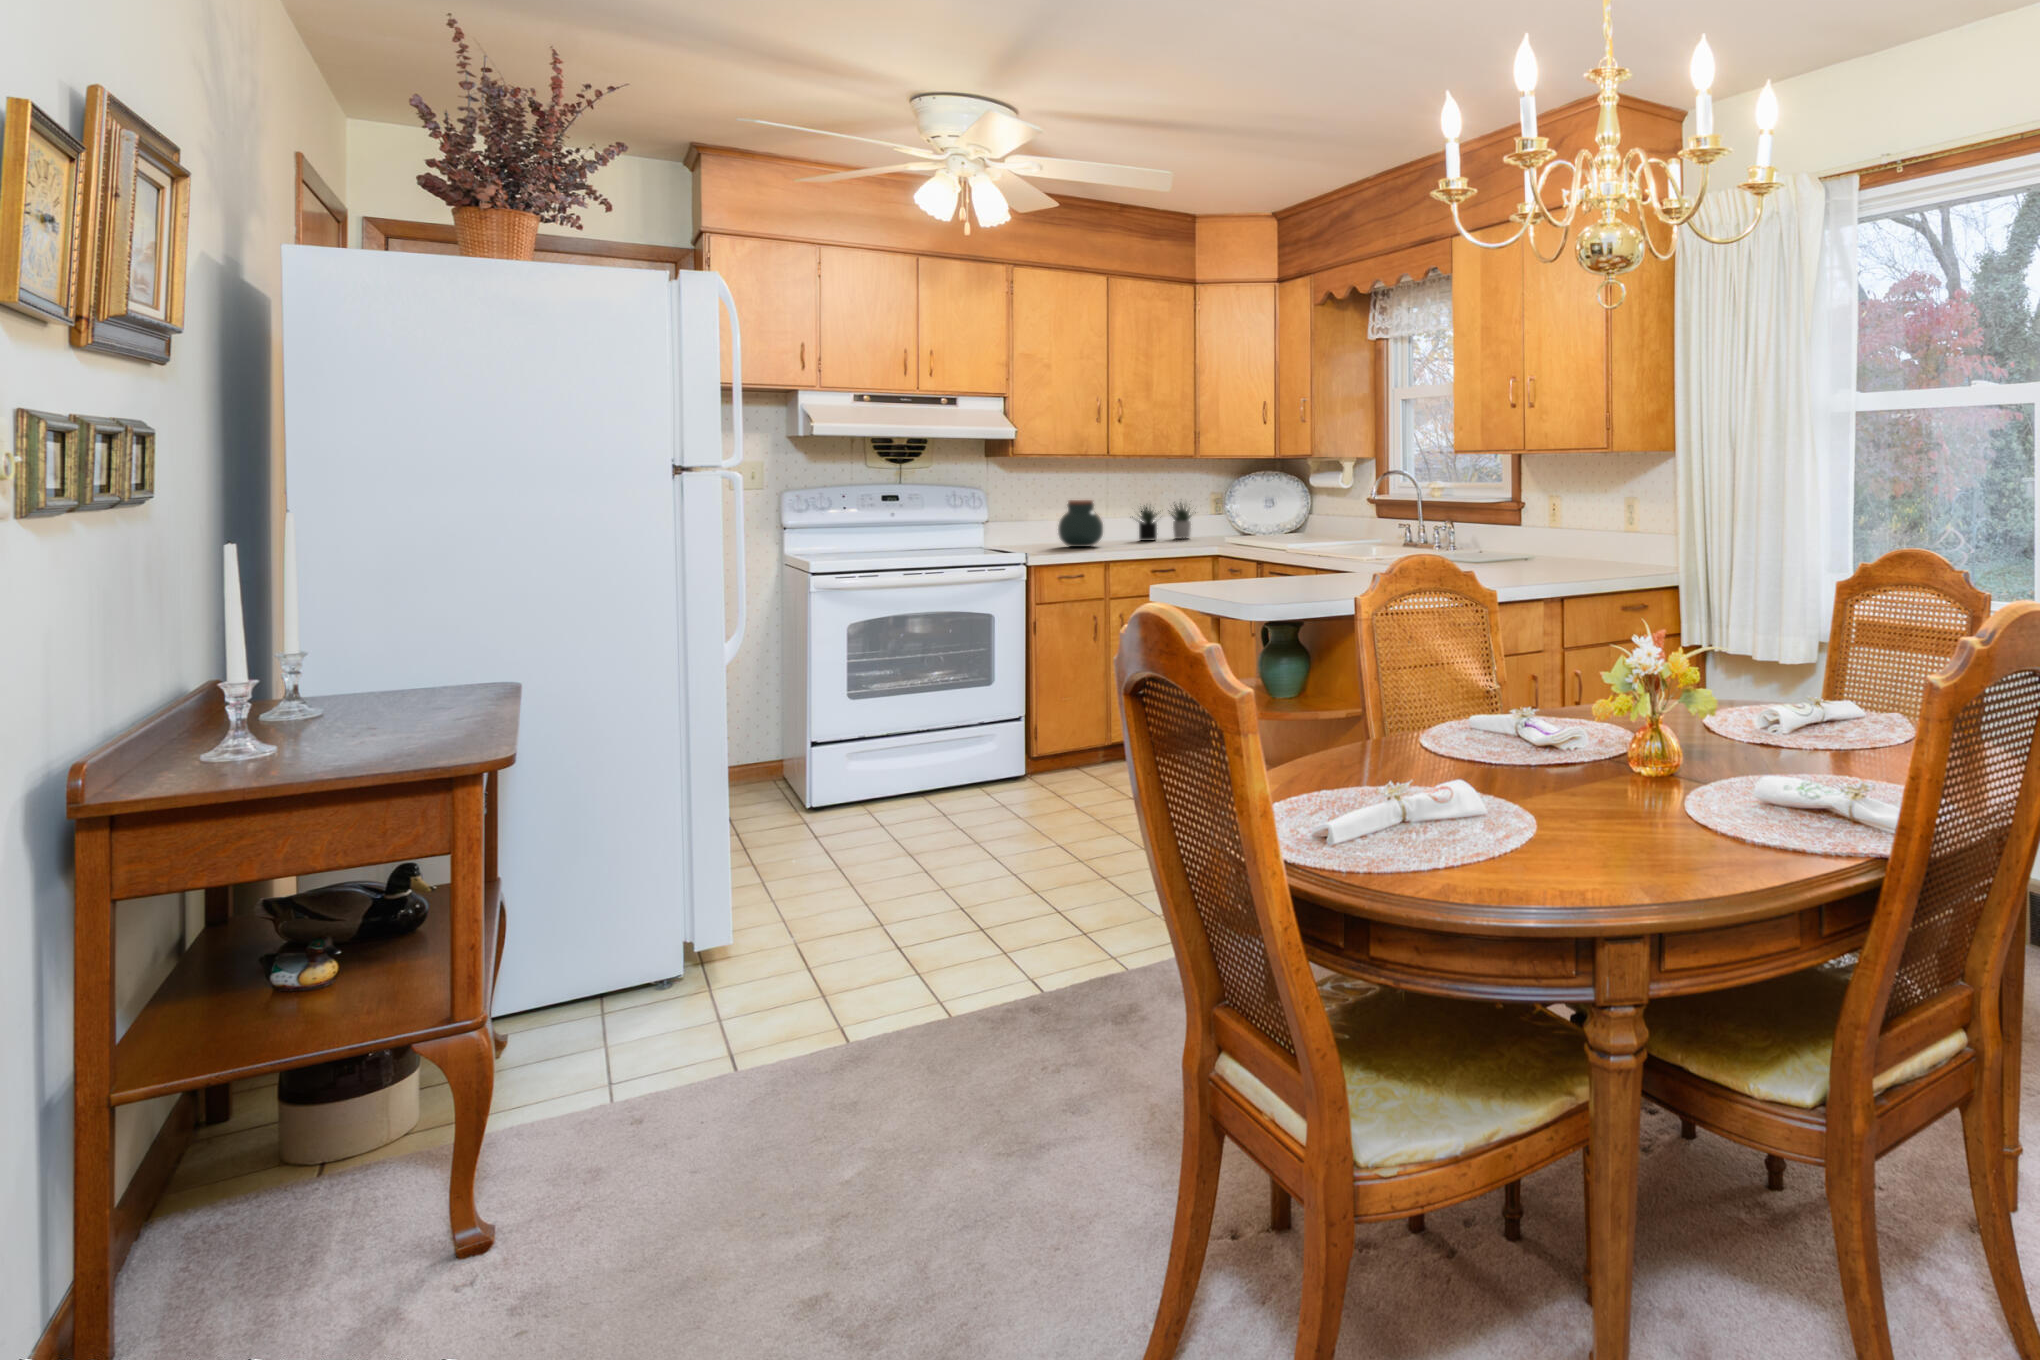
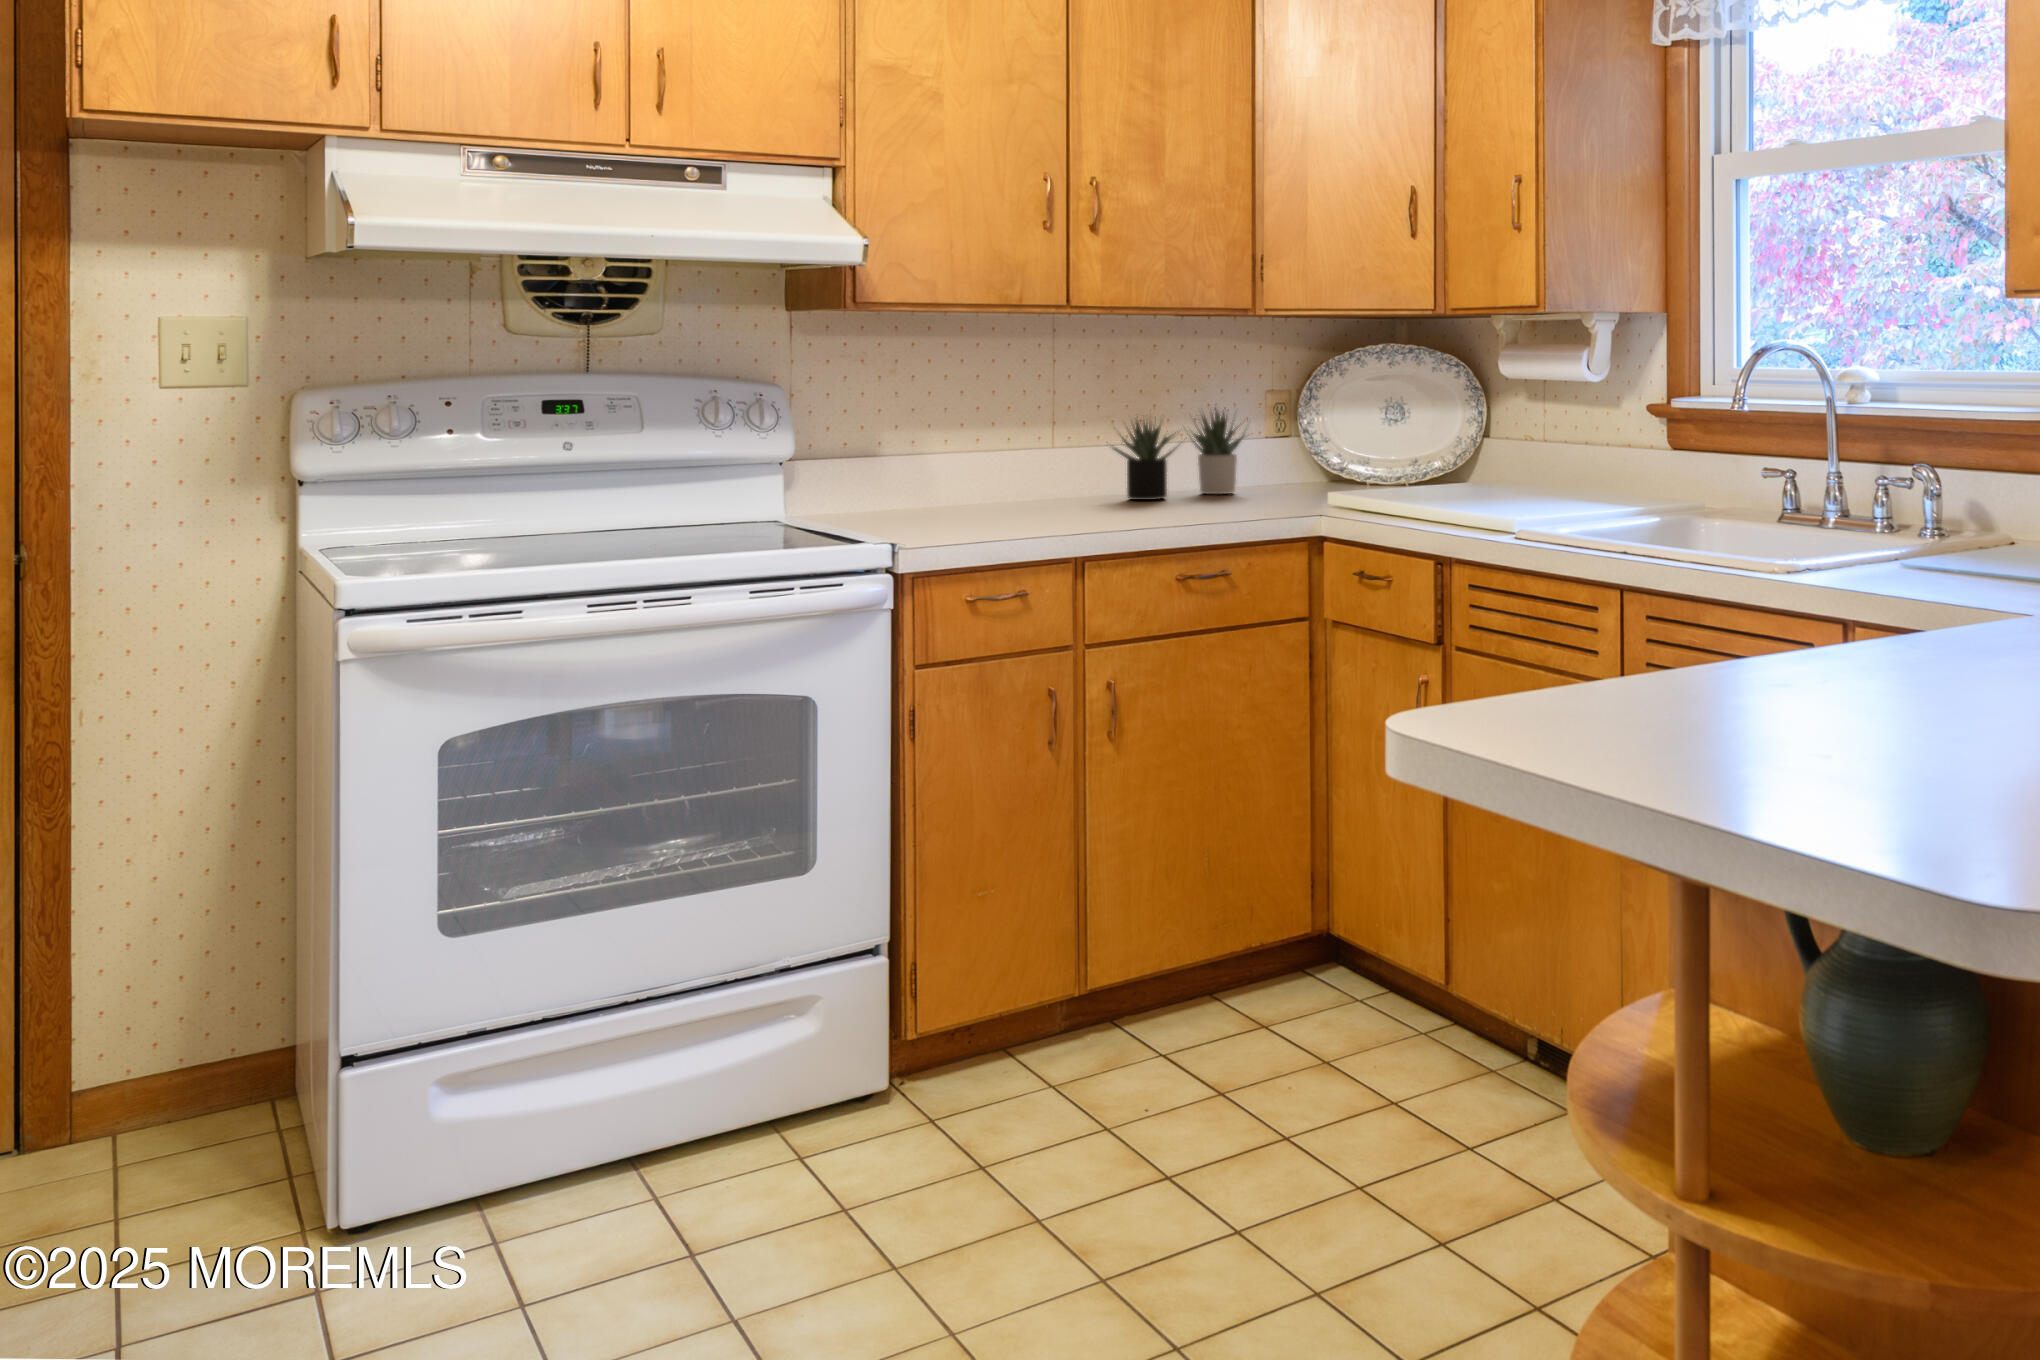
jar: present [1058,500,1103,547] -> none [957,409,1060,520]

